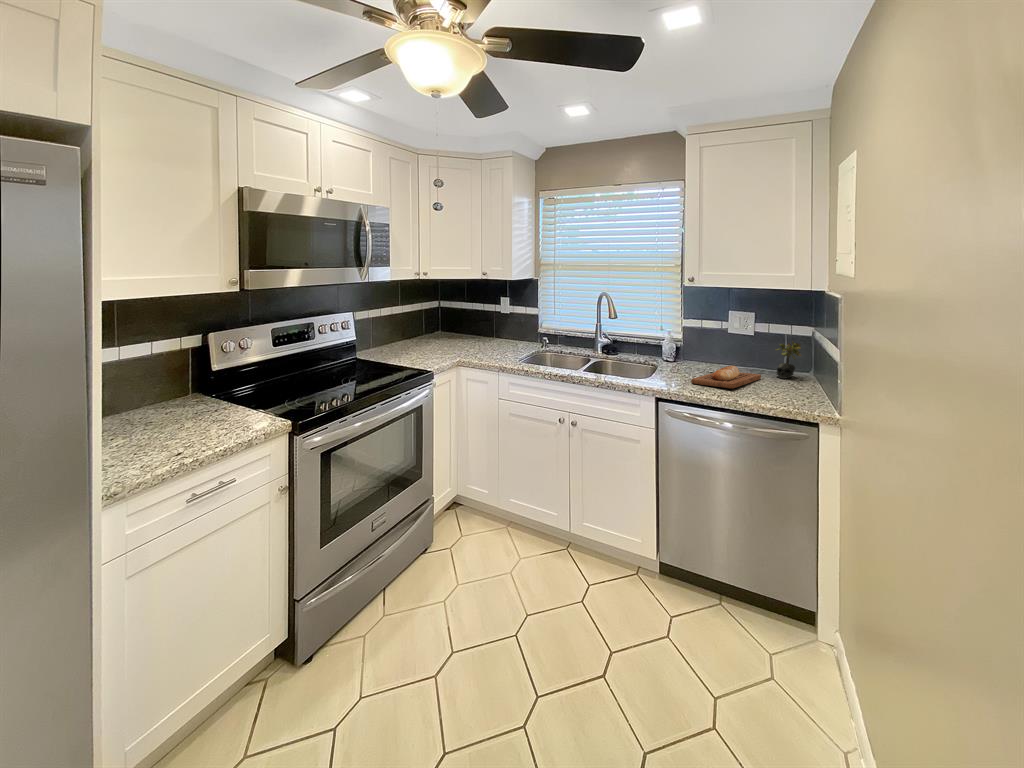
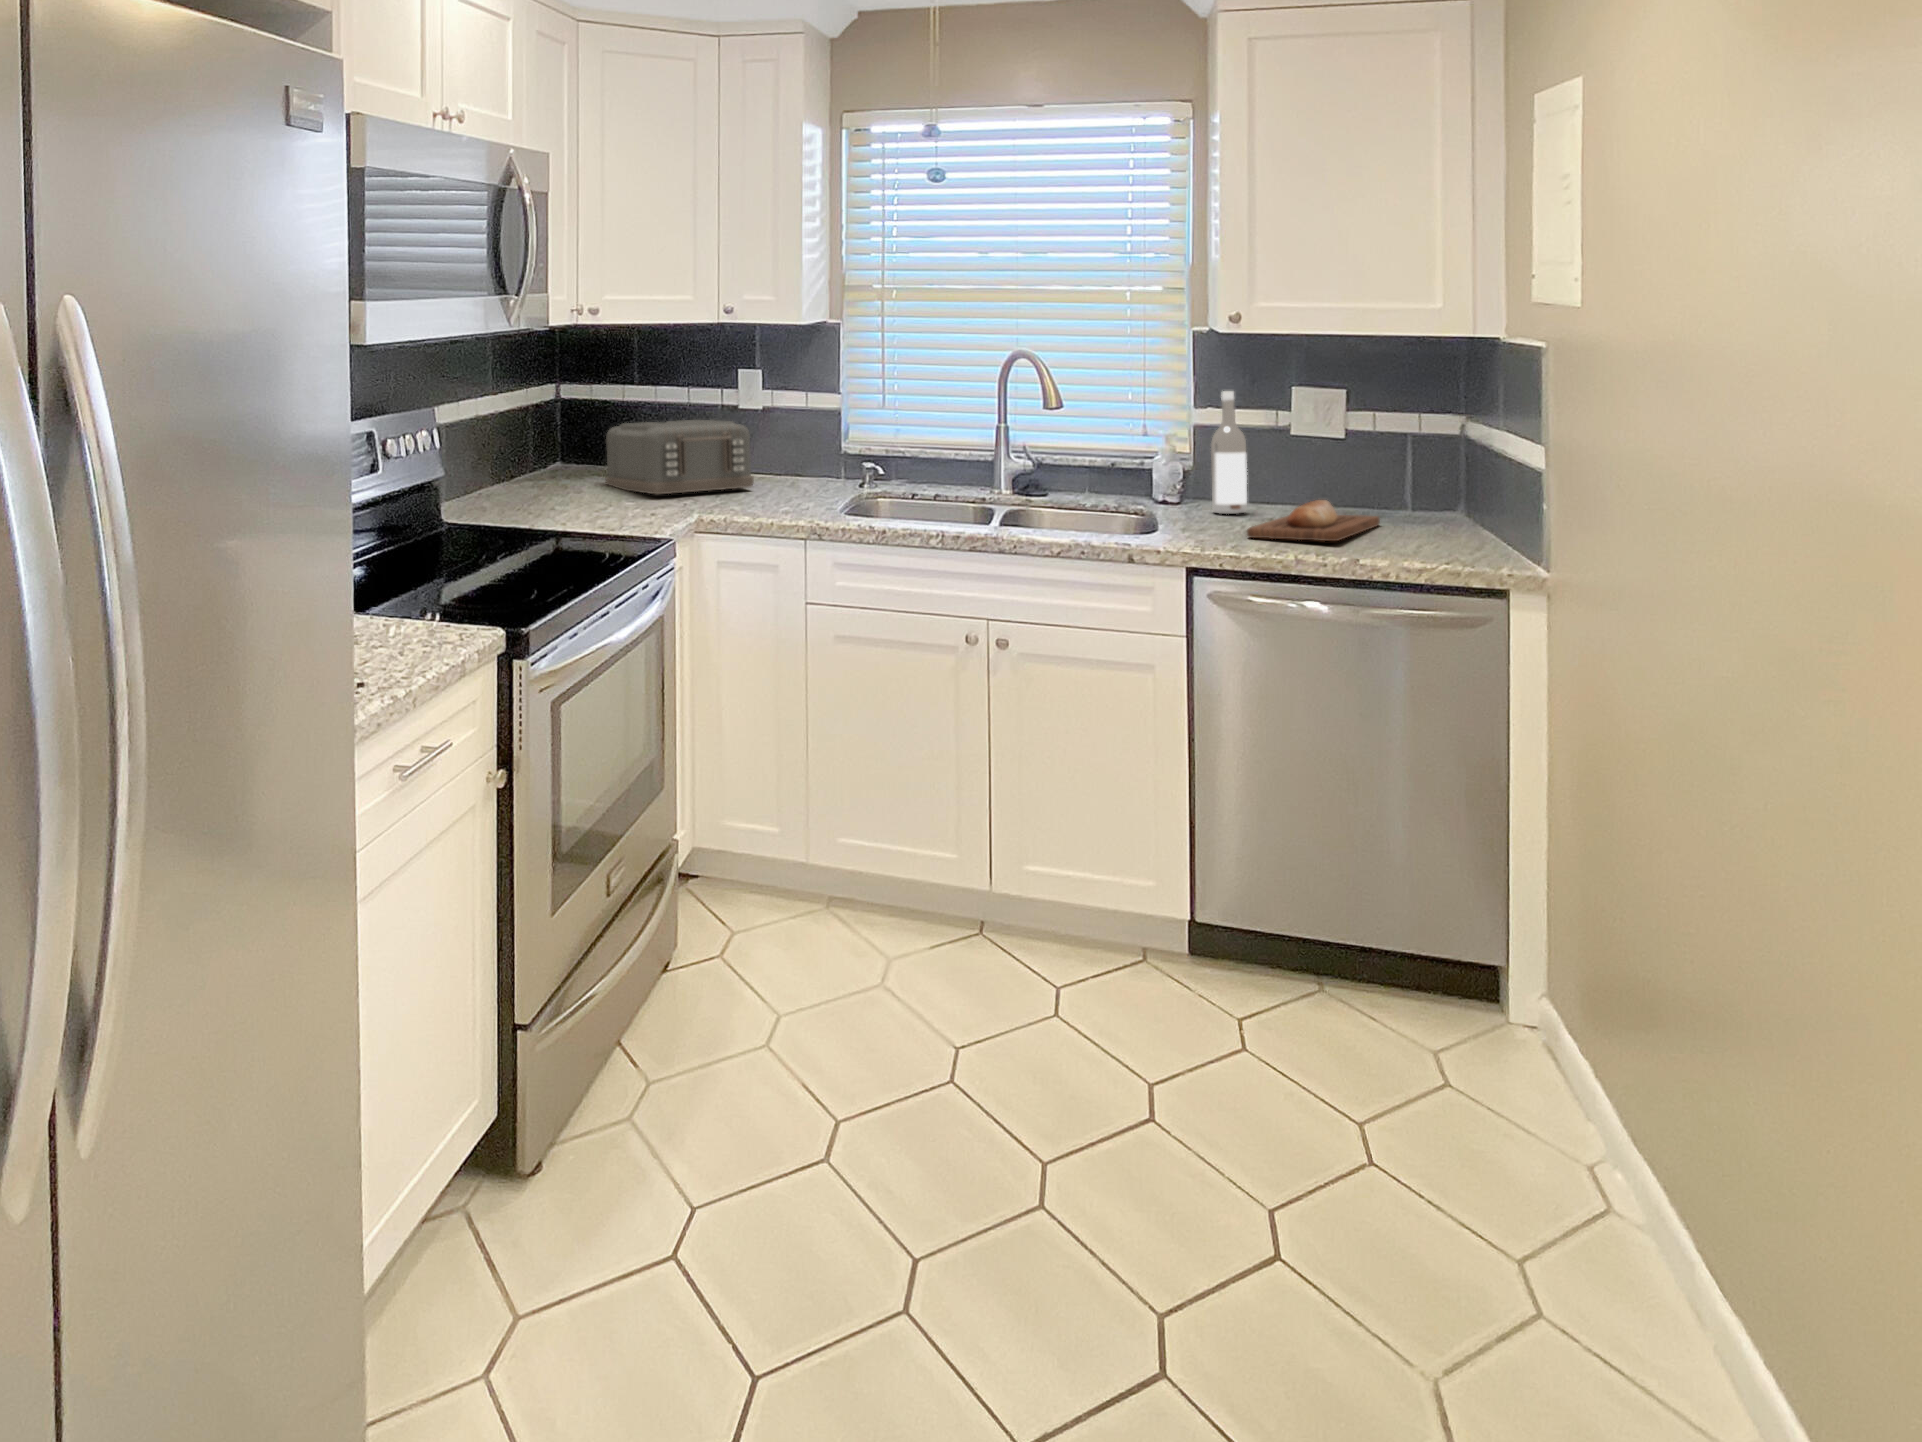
wine bottle: none [685,313,702,369] -> present [1211,391,1247,514]
toaster: none [441,317,496,348] -> present [606,420,754,495]
succulent plant: present [776,341,801,379] -> none [1400,443,1455,523]

